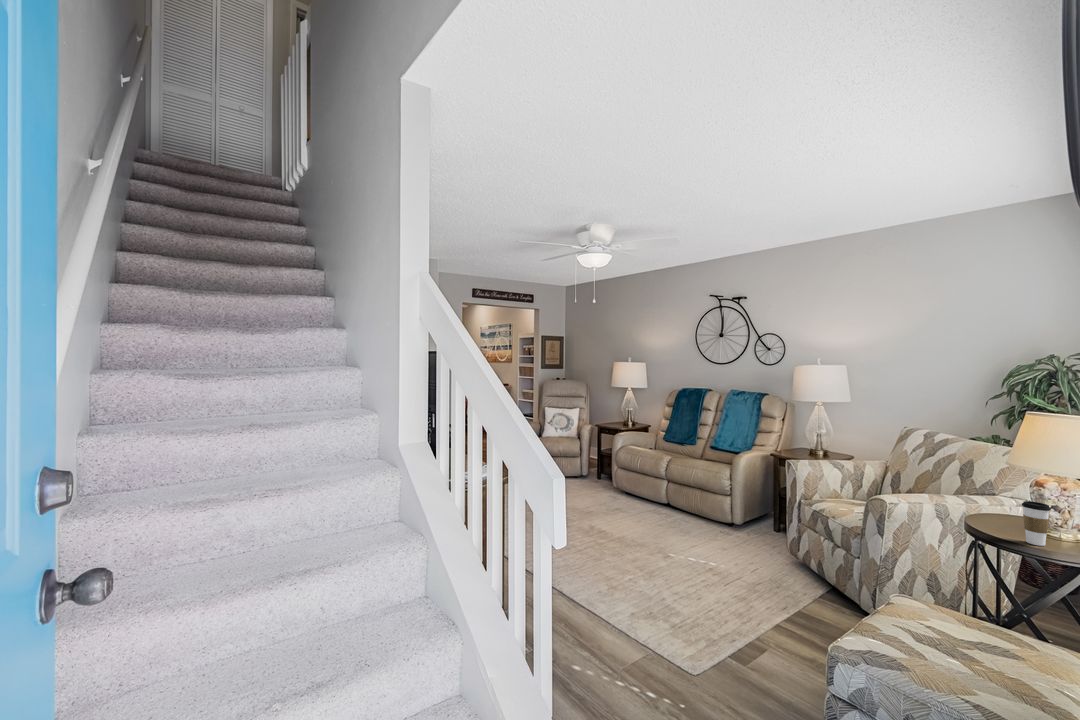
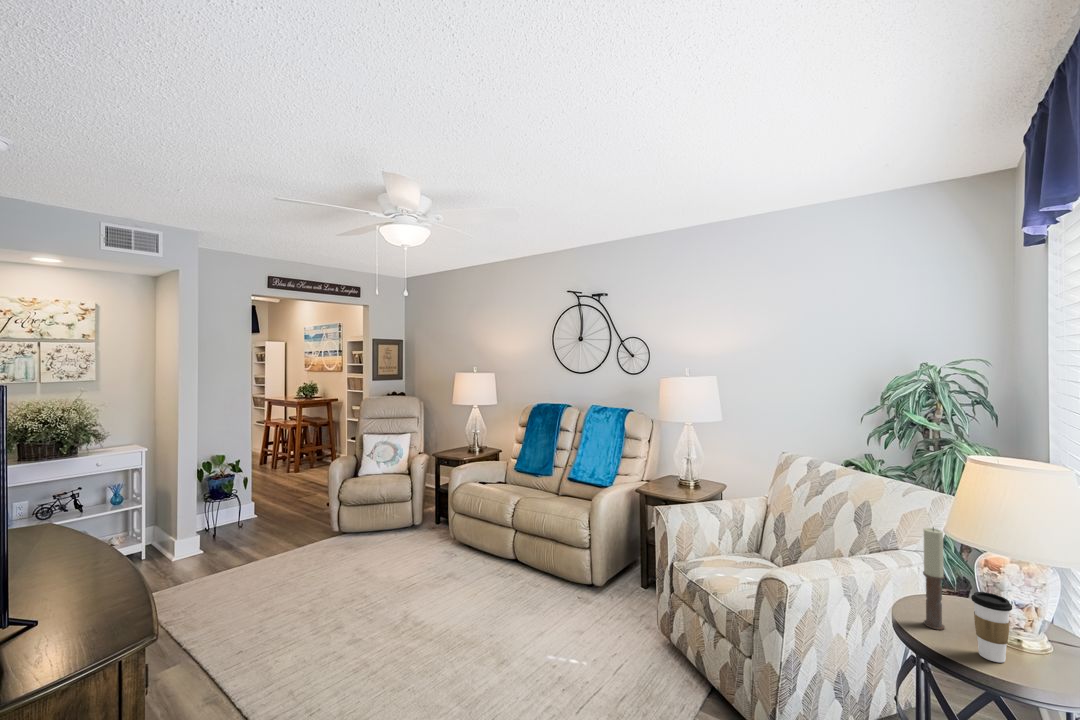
candle: none [992,461,1008,532] -> present [923,528,945,630]

